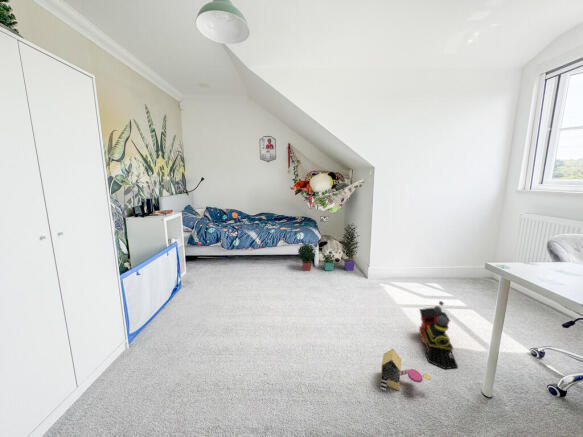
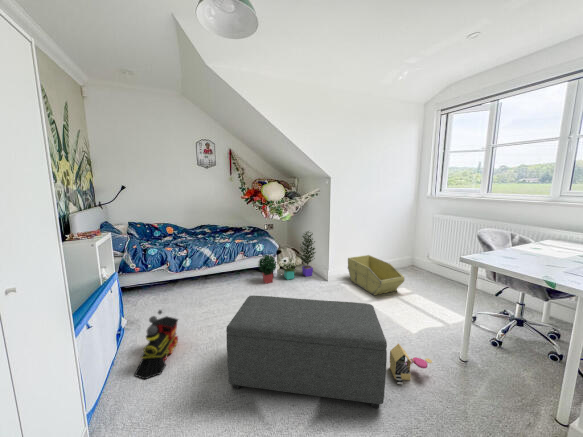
storage bin: none [392,256,455,301] -> present [348,255,404,295]
ottoman: none [224,273,368,402] -> present [226,296,387,408]
toy train: present [419,301,458,369] -> present [135,310,178,379]

